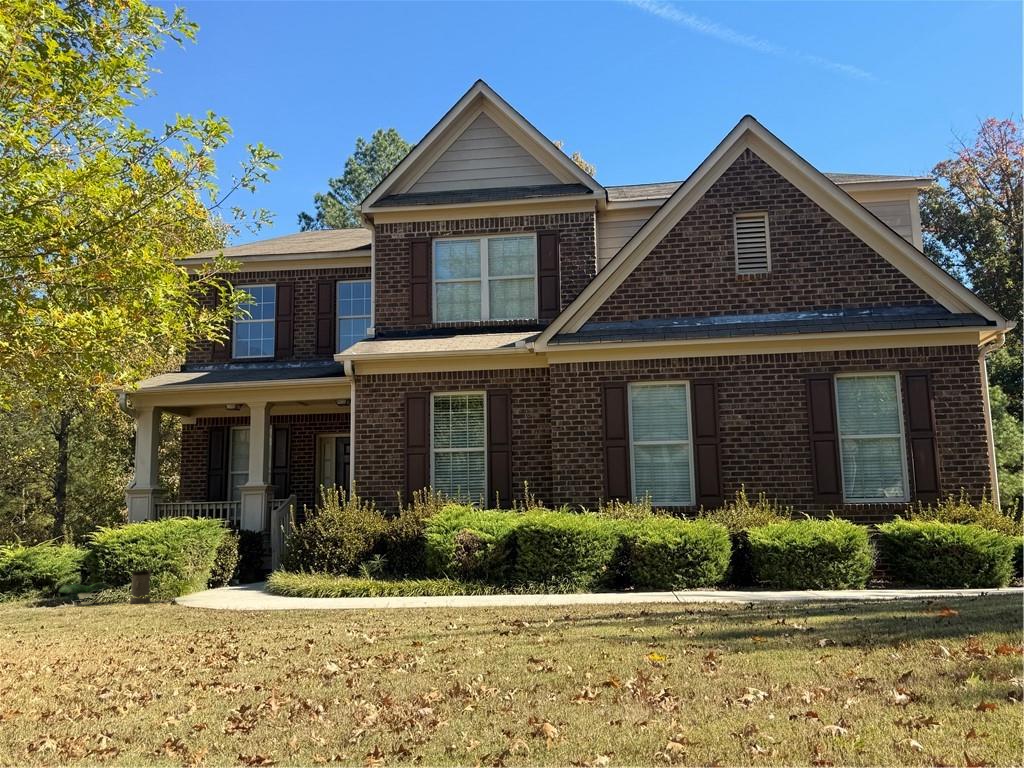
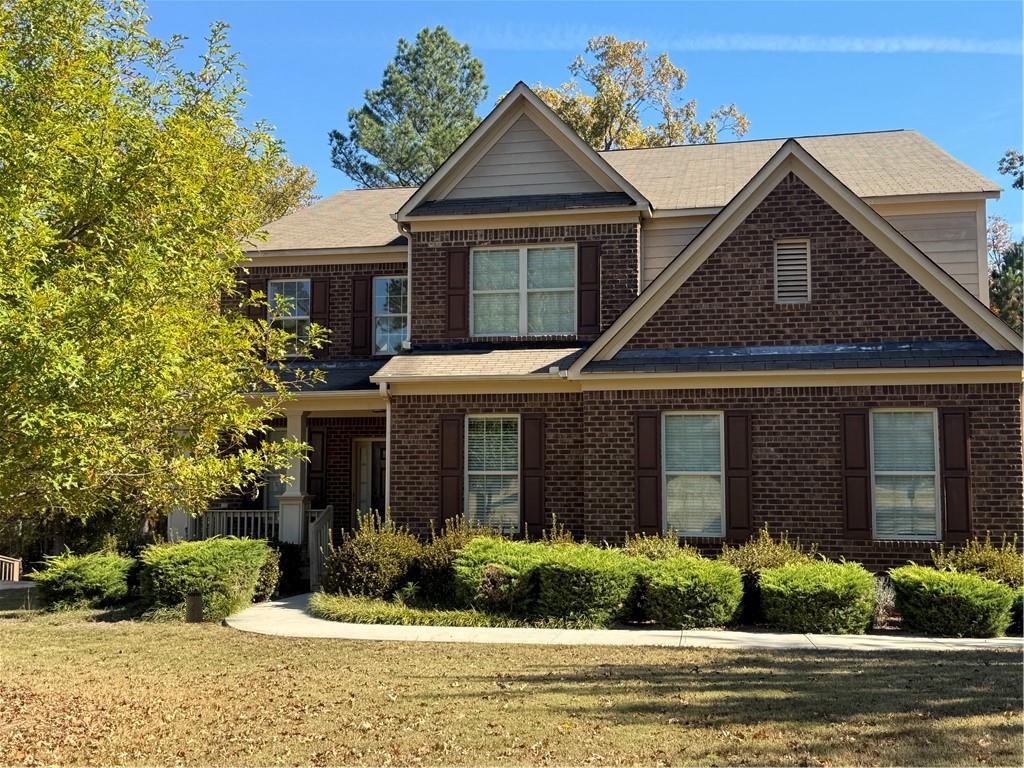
potted plant: present [59,582,111,605] -> none [122,600,168,621]

